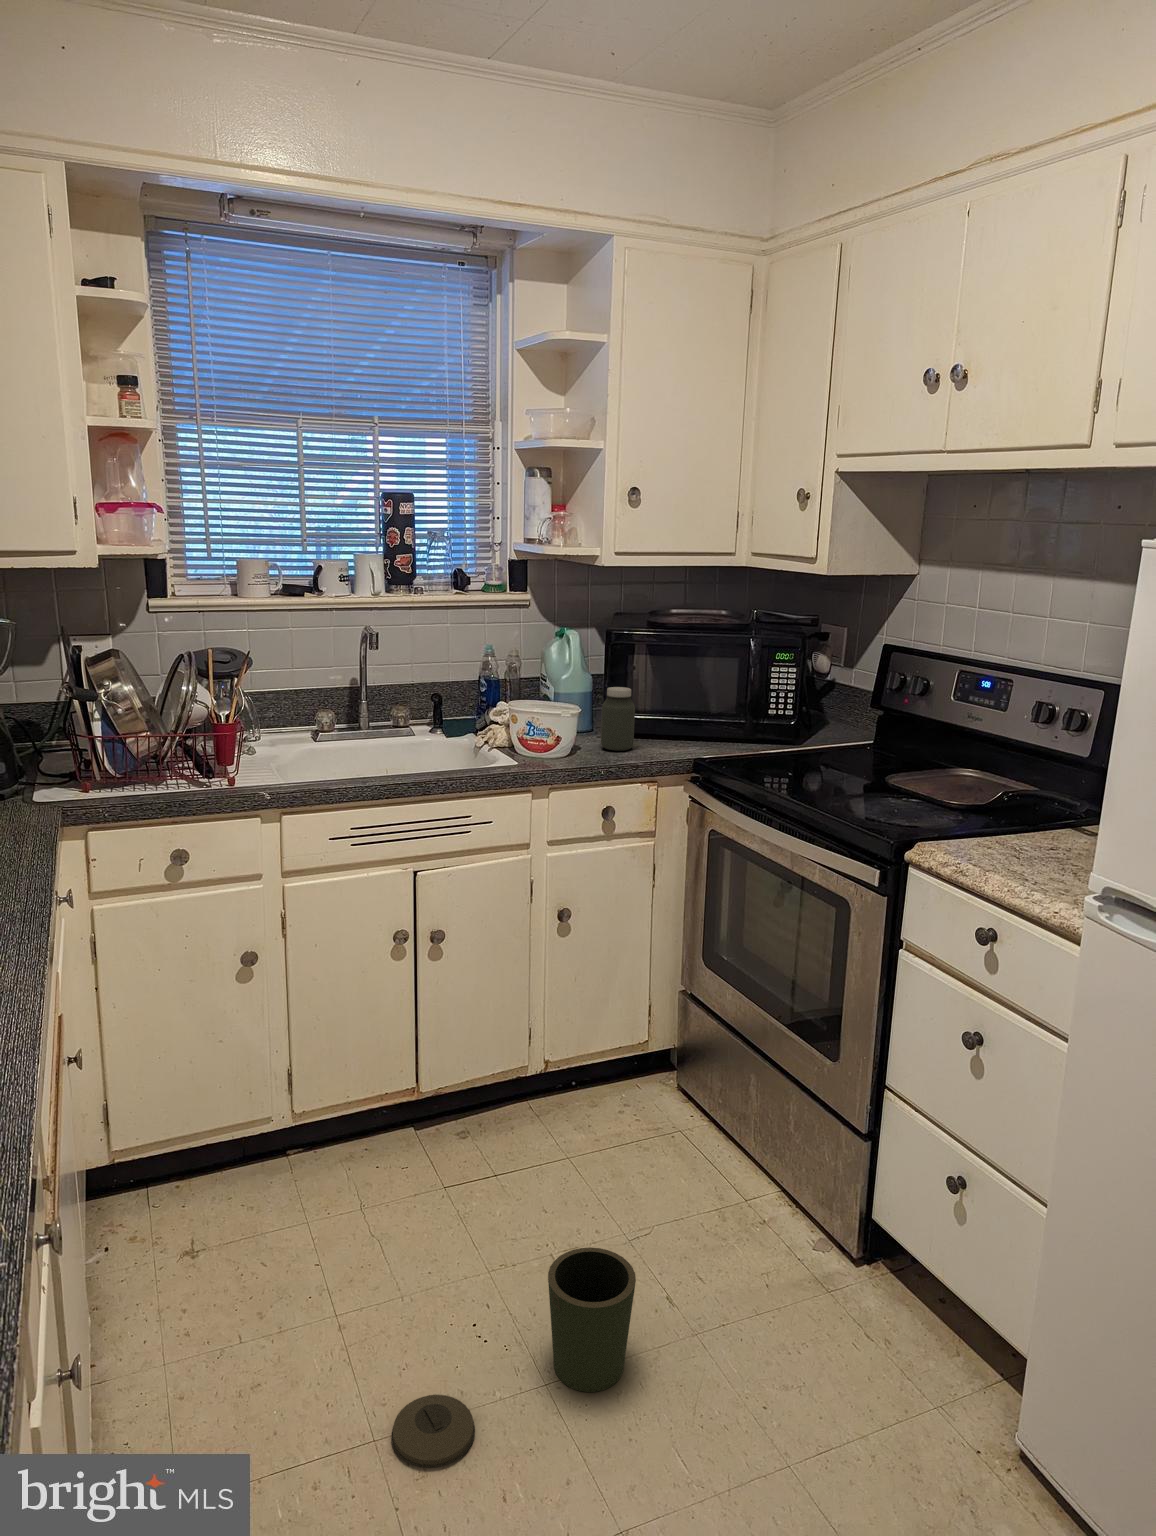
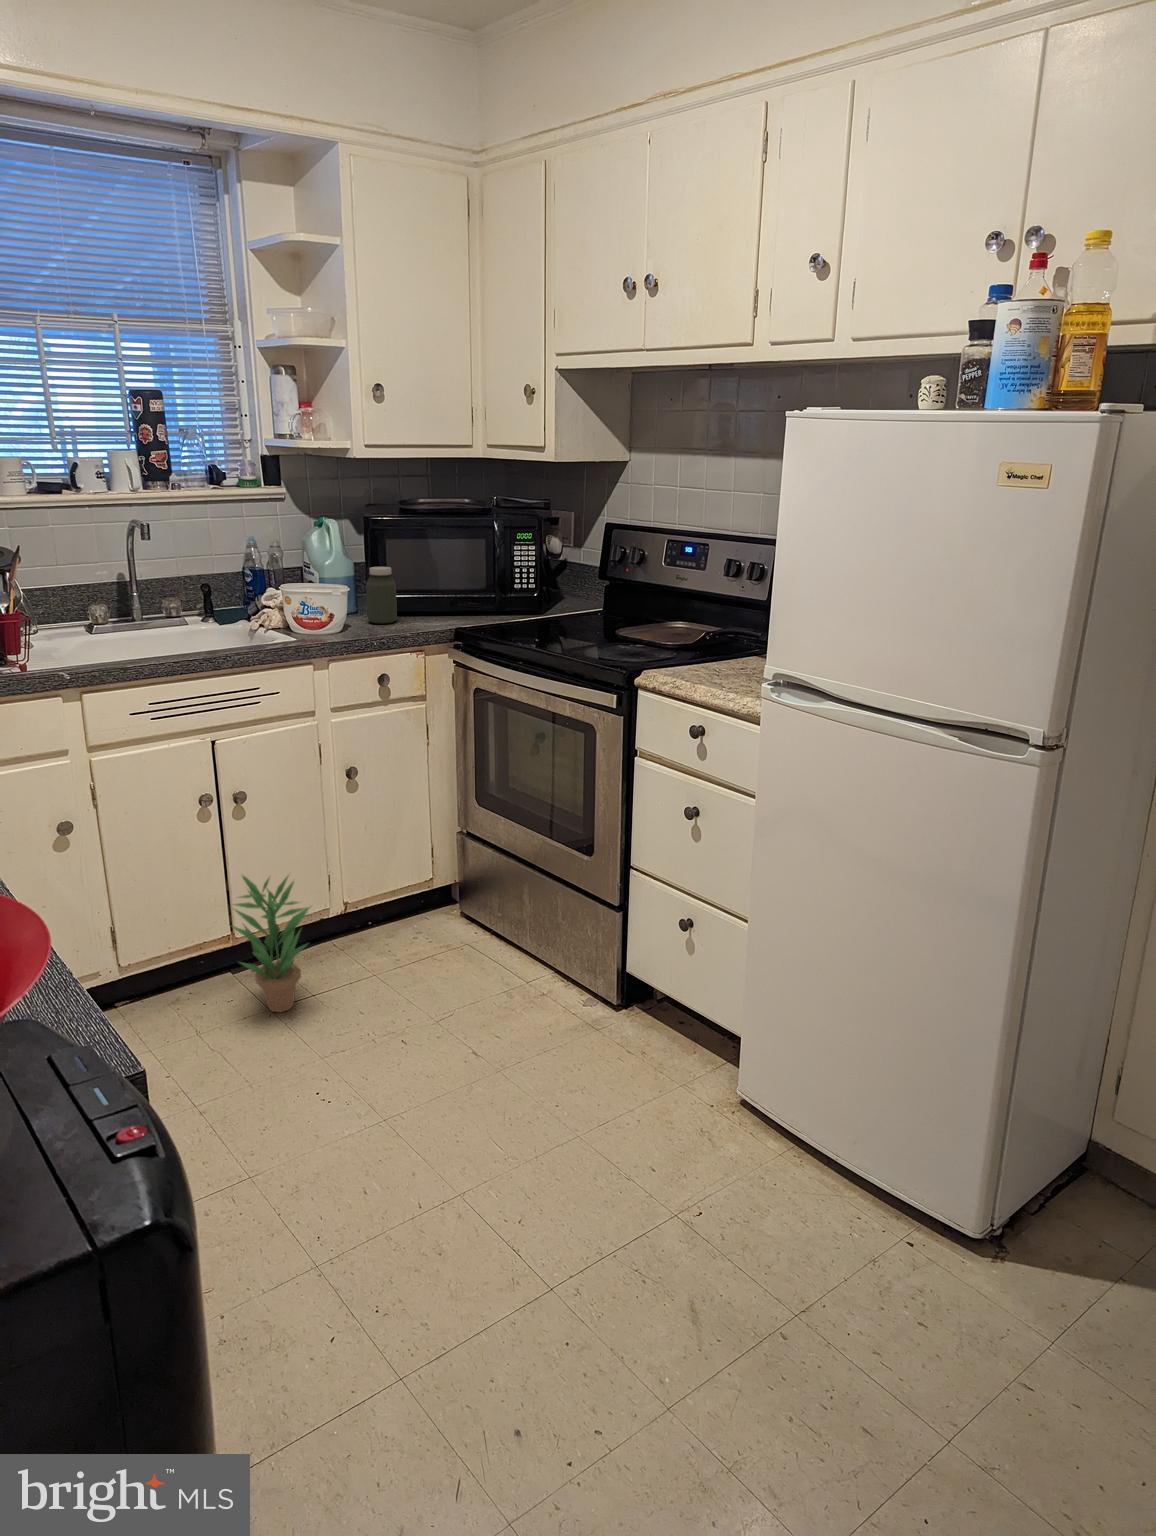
potted plant: none [409,1024,504,1188] -> present [232,875,309,1012]
trash can: present [392,1247,636,1468] -> none [263,1024,452,1206]

